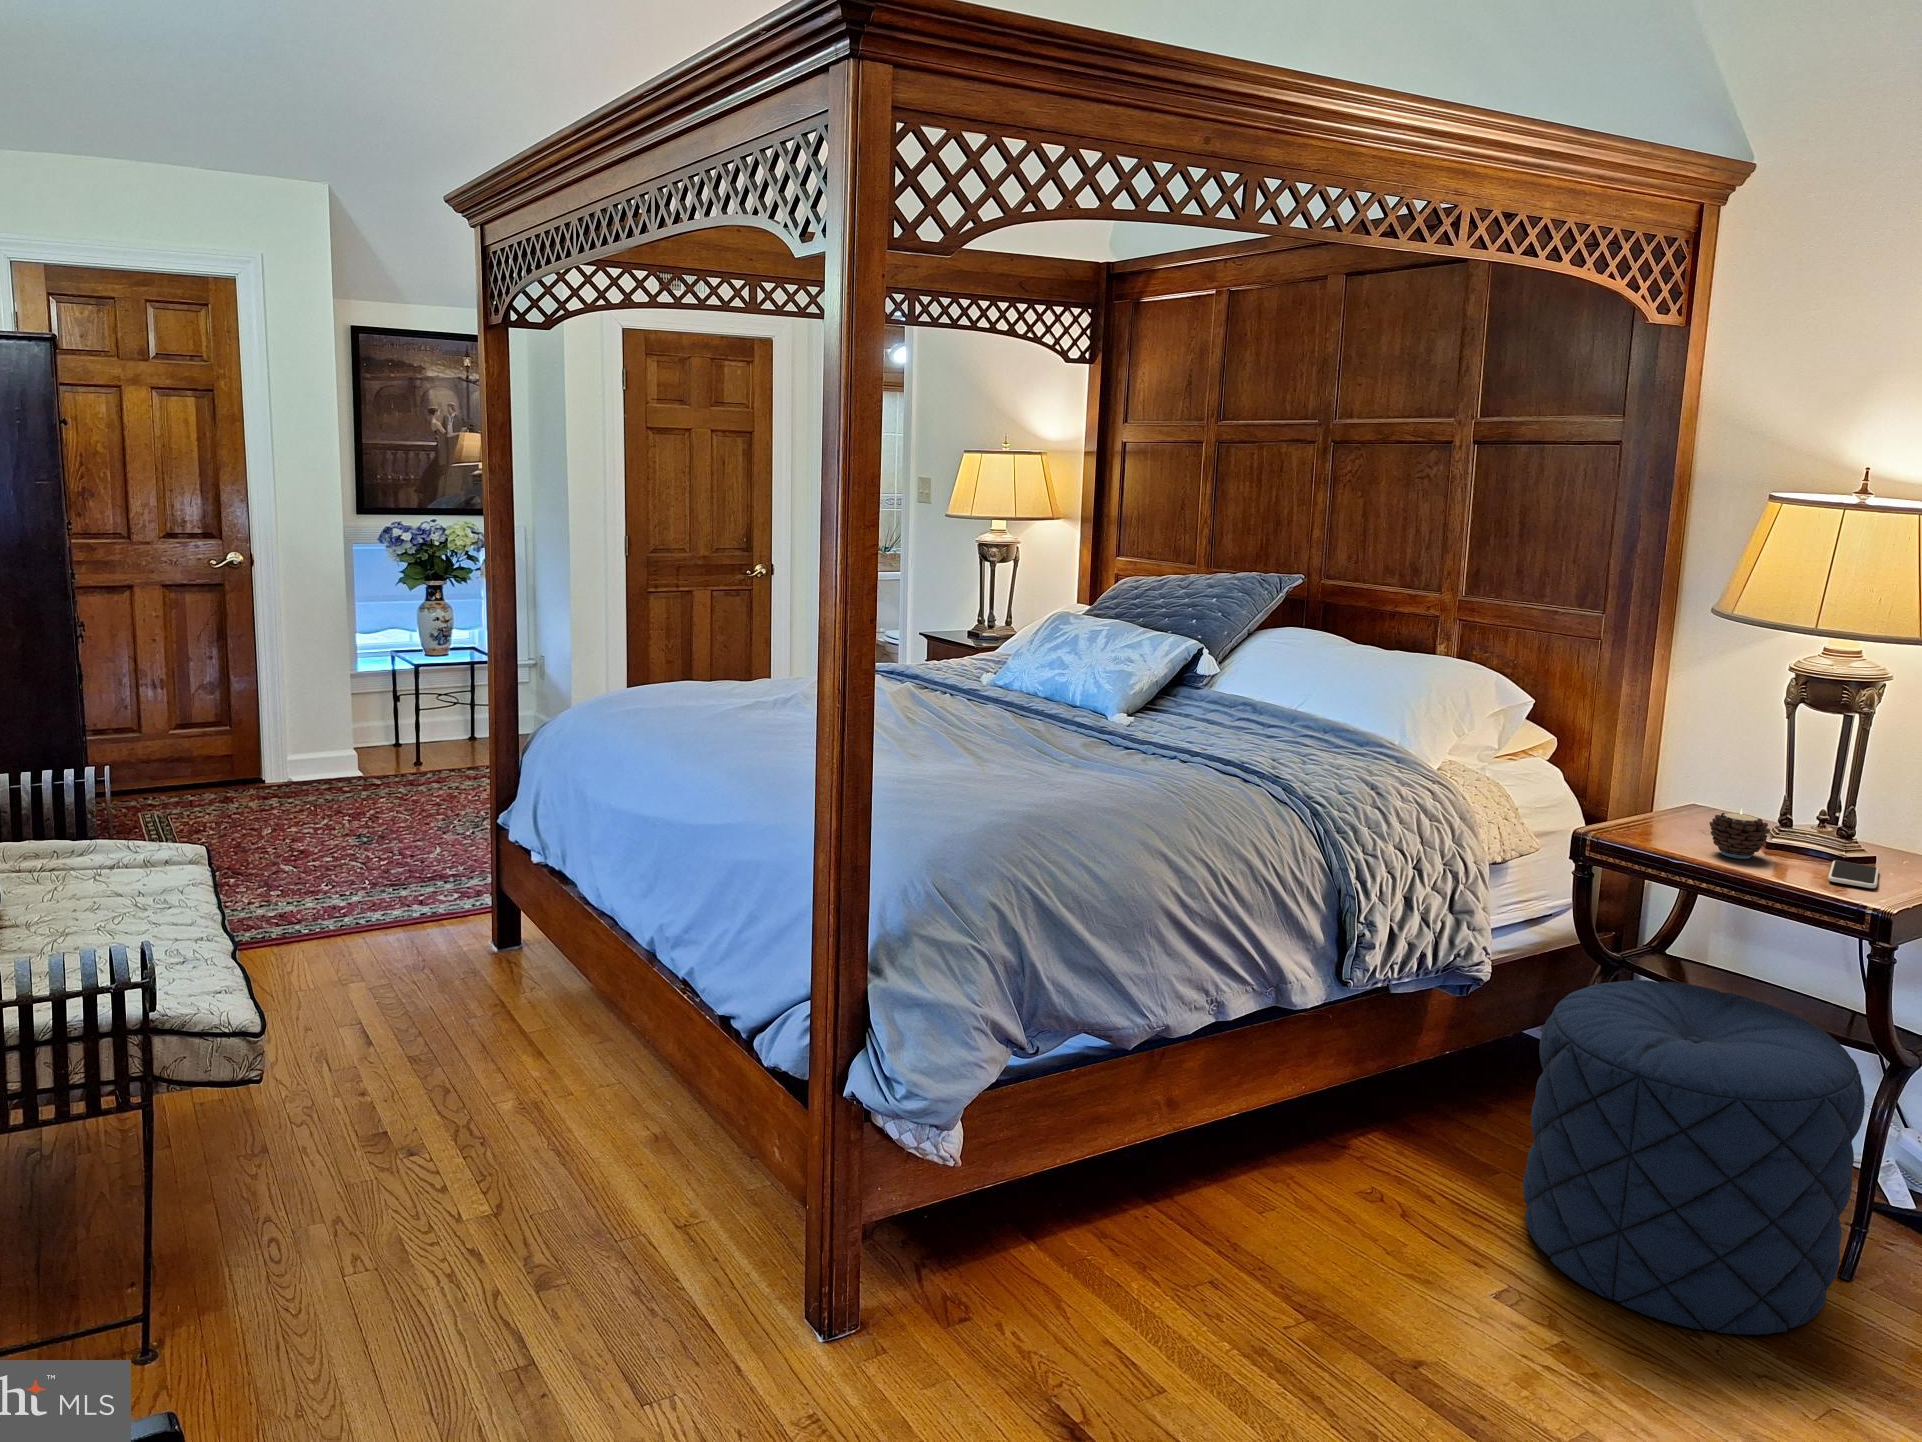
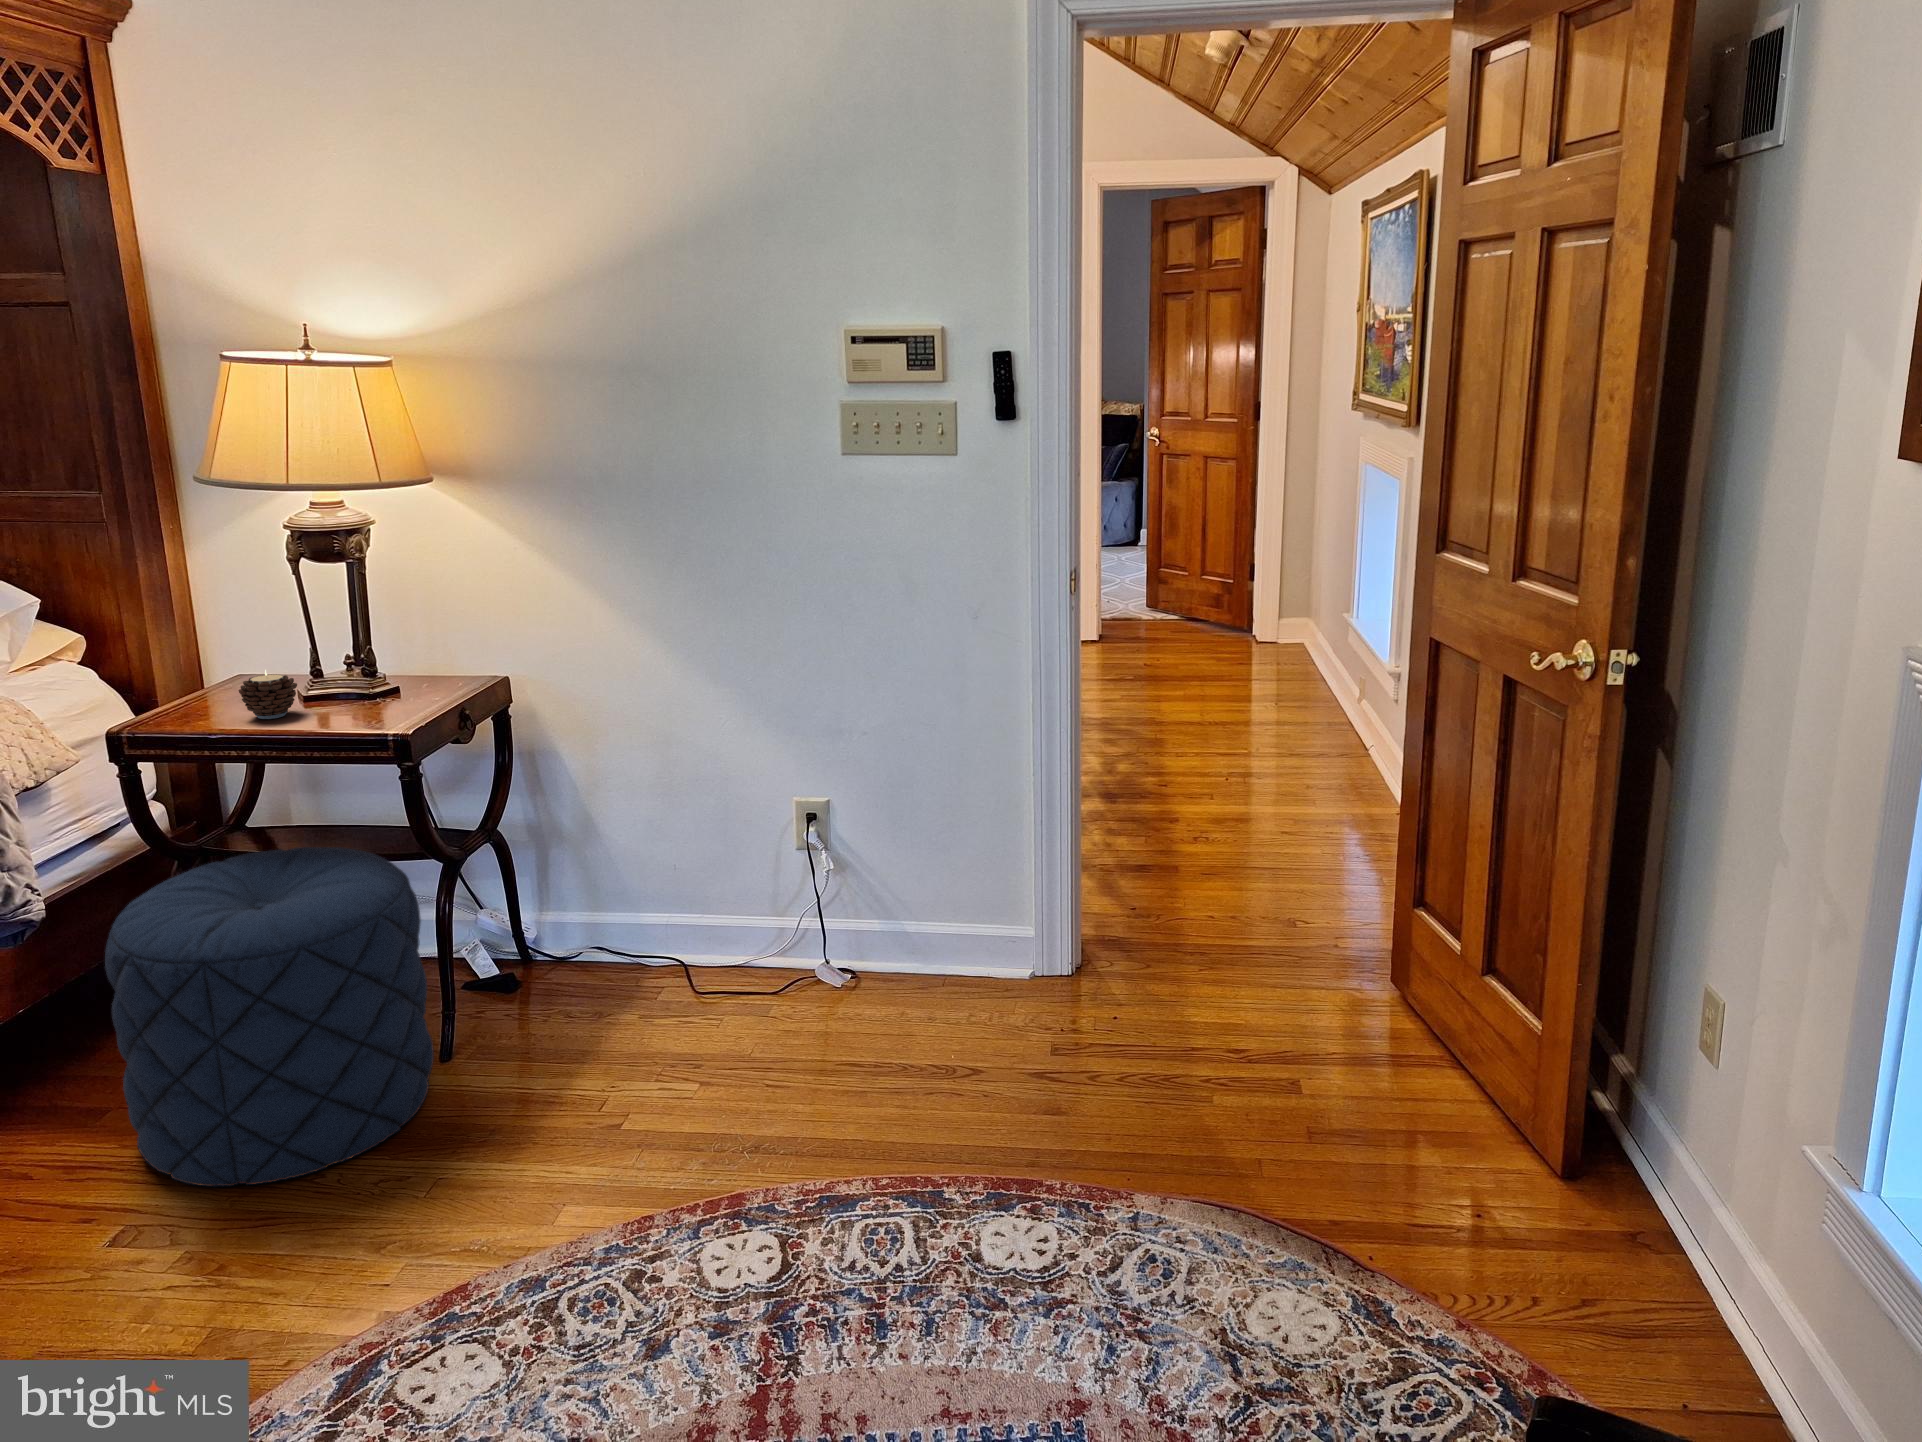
smartphone: present [1828,861,1879,888] -> none [353,695,398,719]

